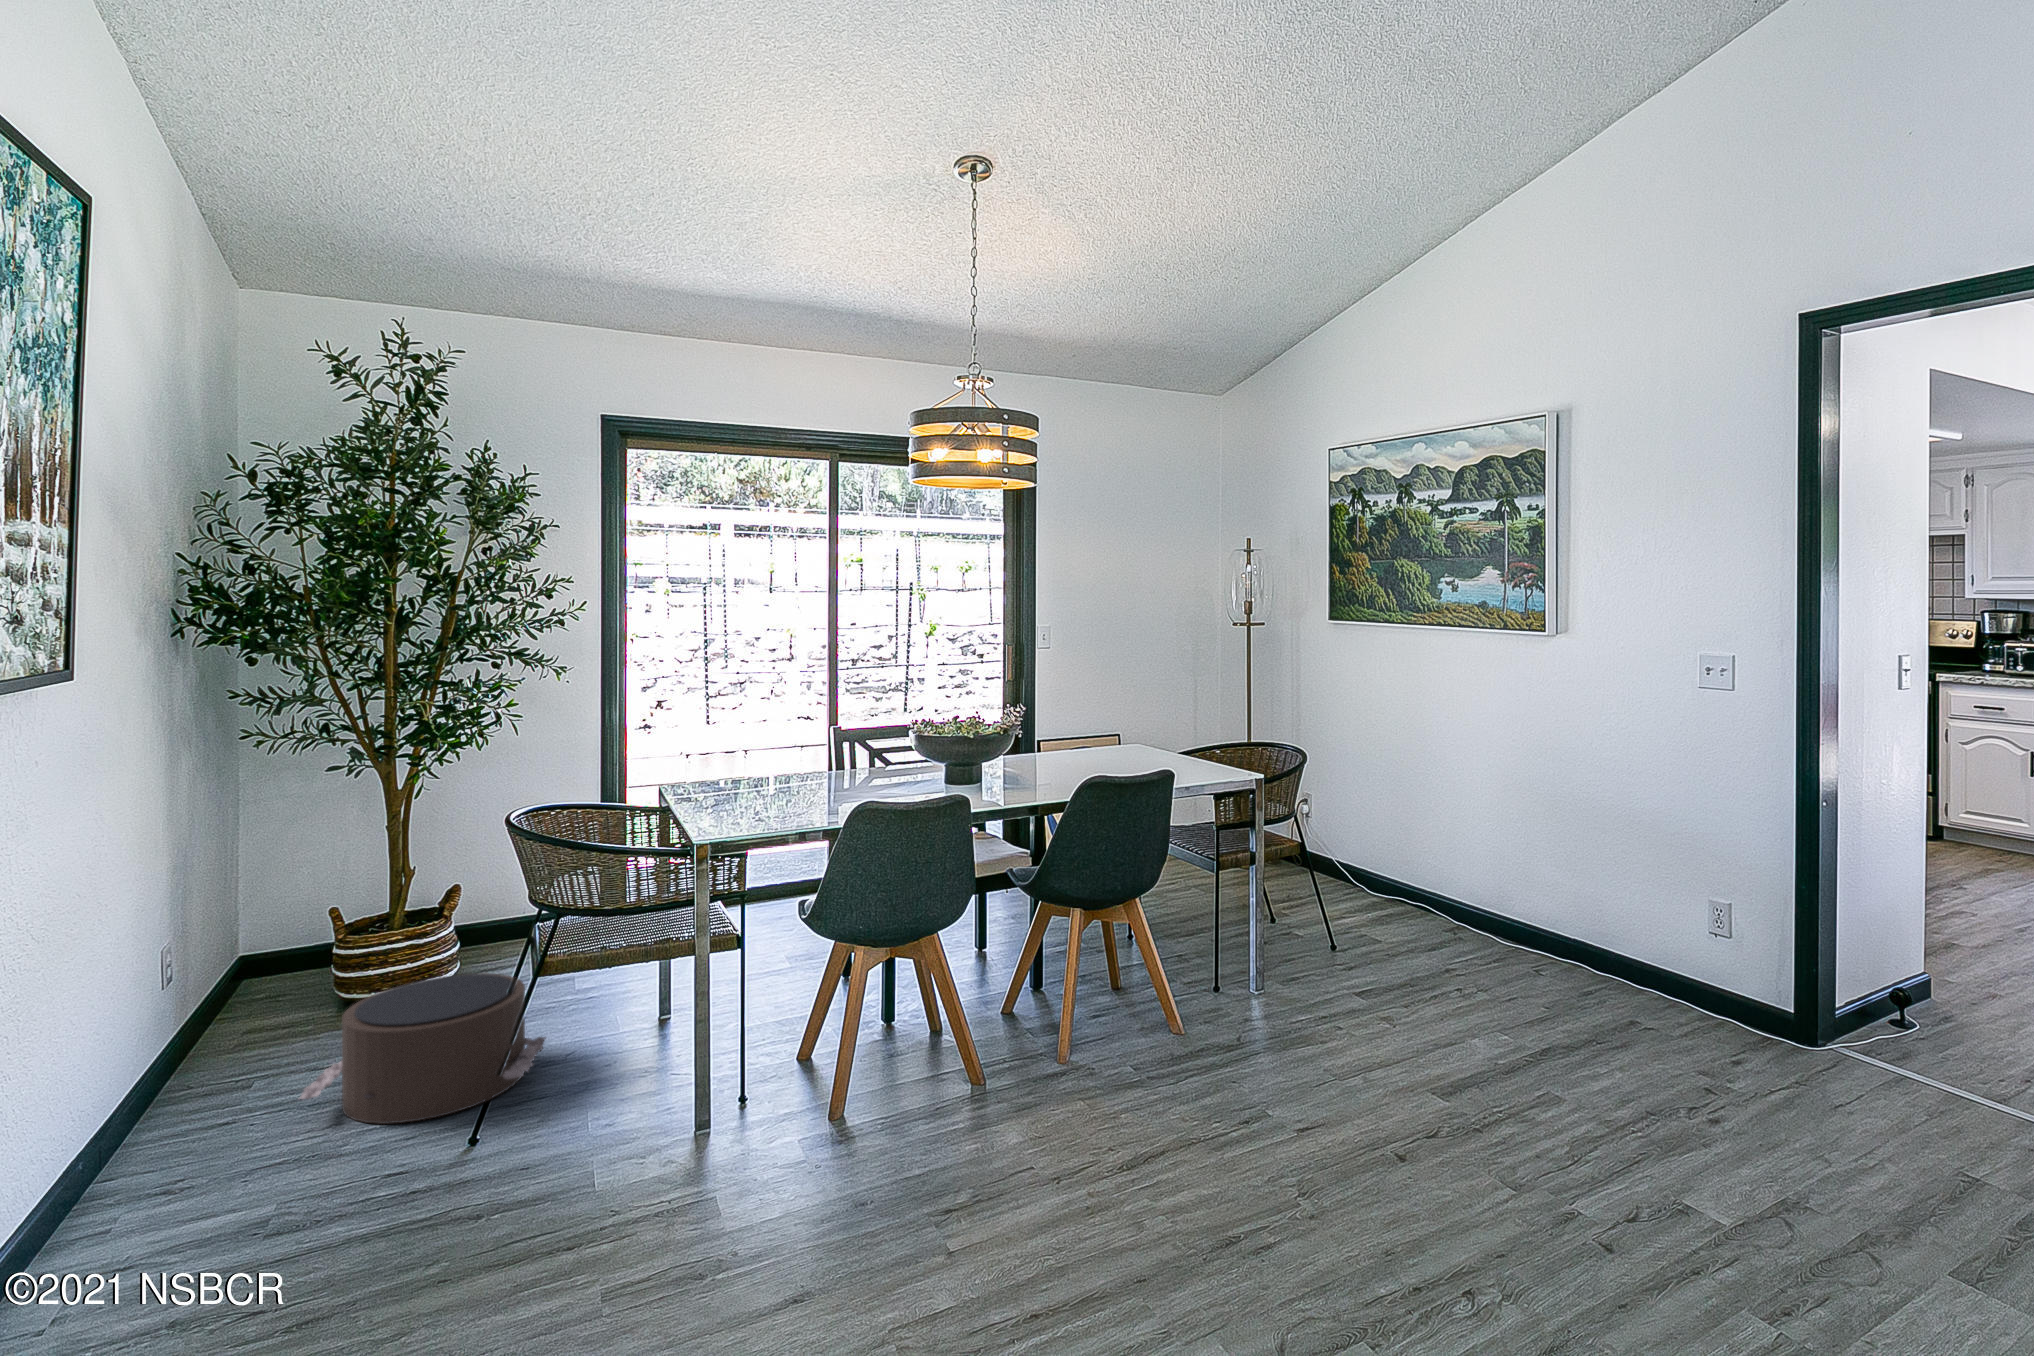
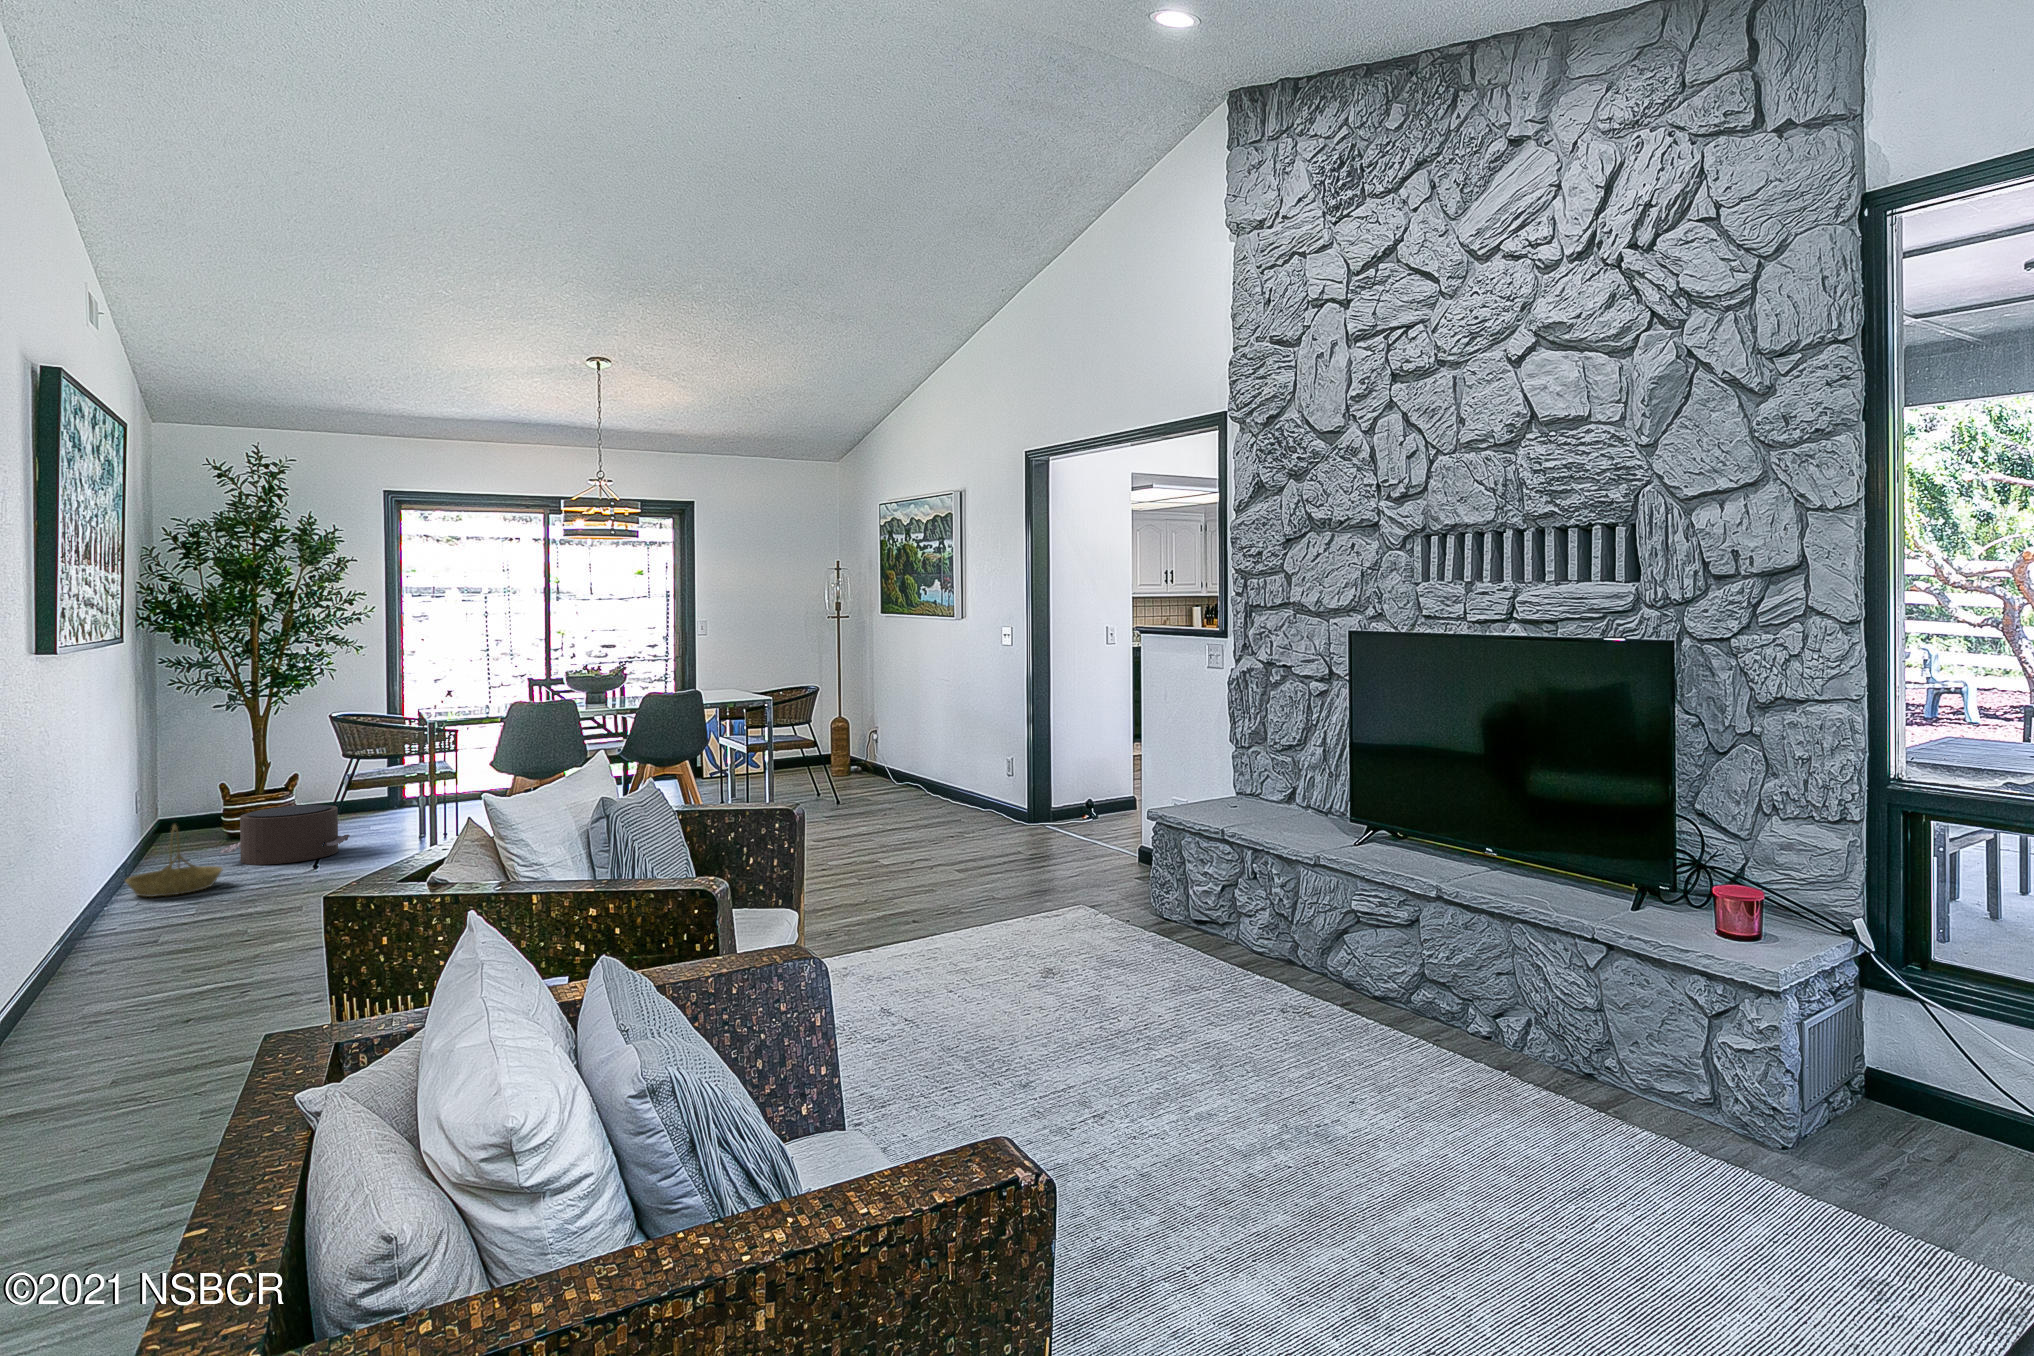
basket: none [45,1098,281,1295] -> present [125,825,223,897]

